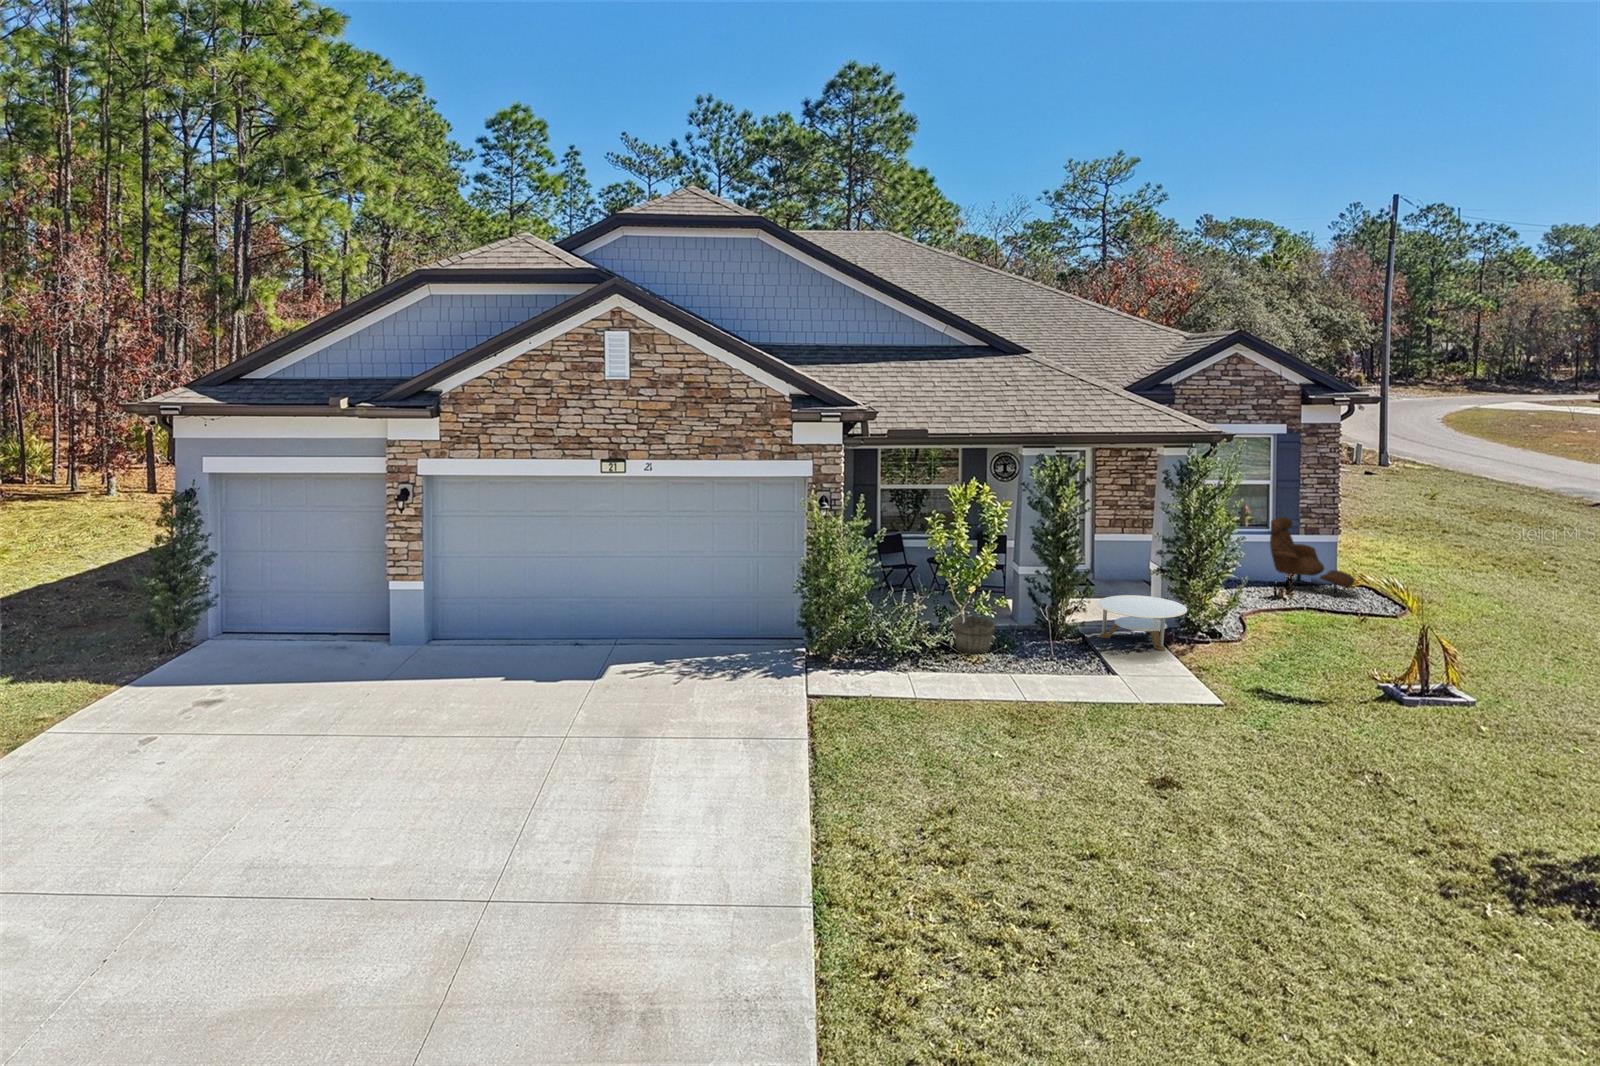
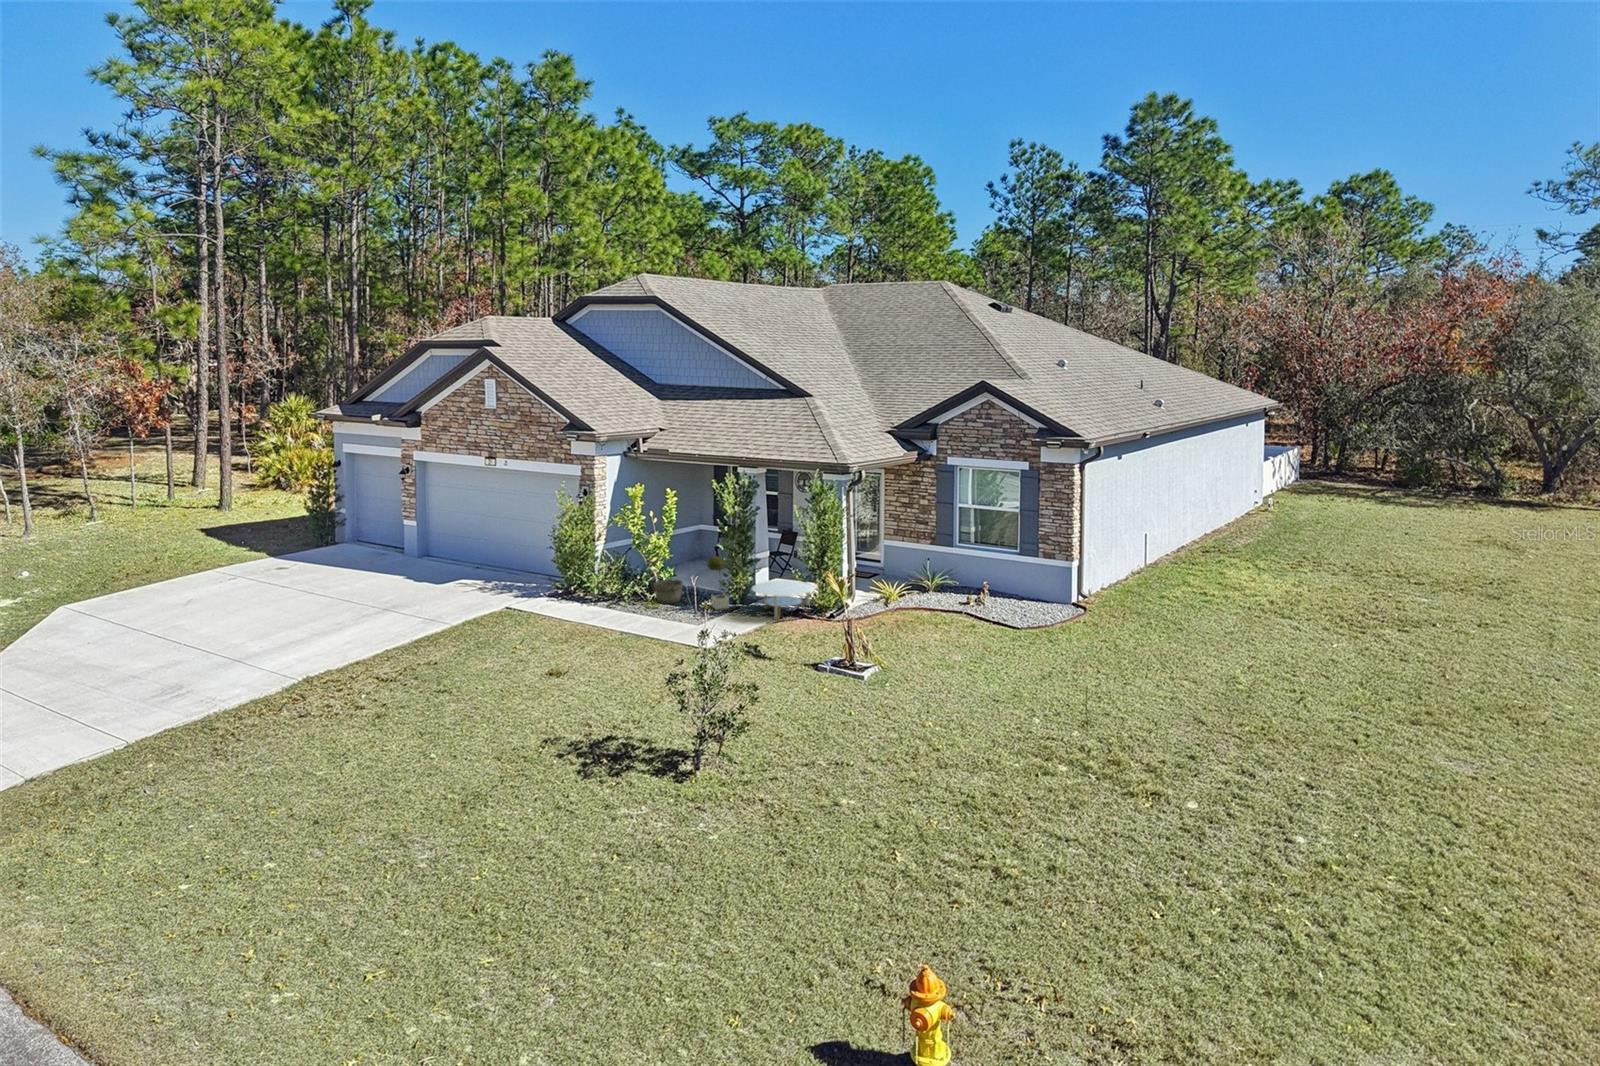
lounge chair: present [1270,517,1355,597] -> none [995,542,1052,615]
potted tree: none [1040,575,1071,650] -> present [708,556,729,609]

